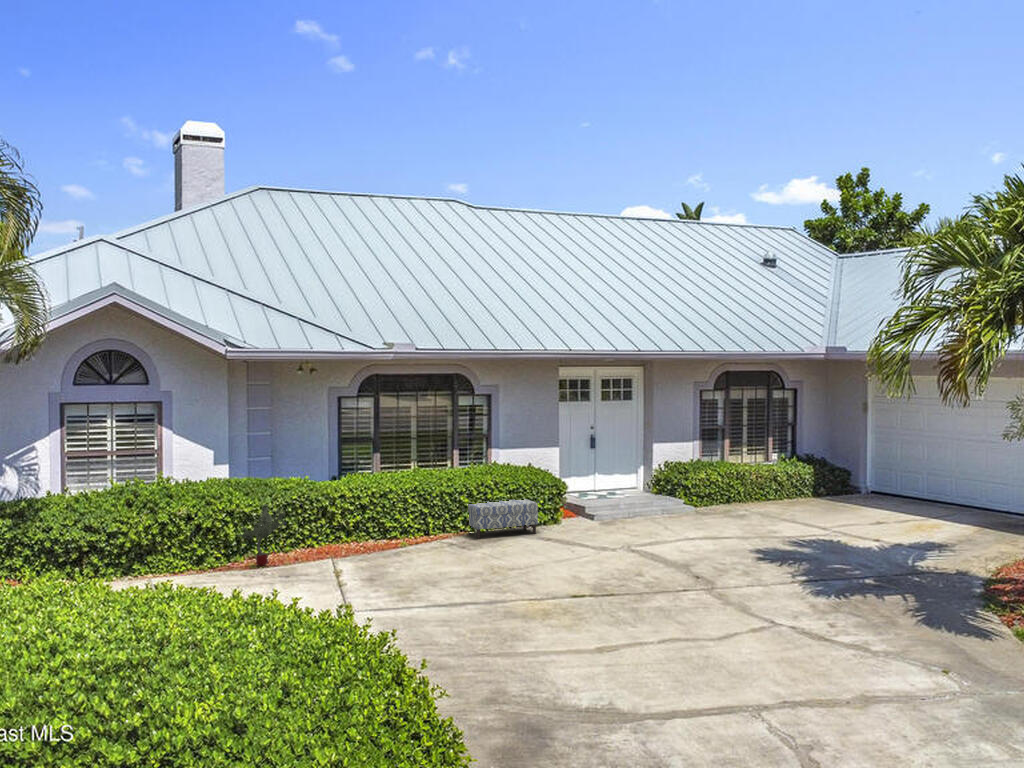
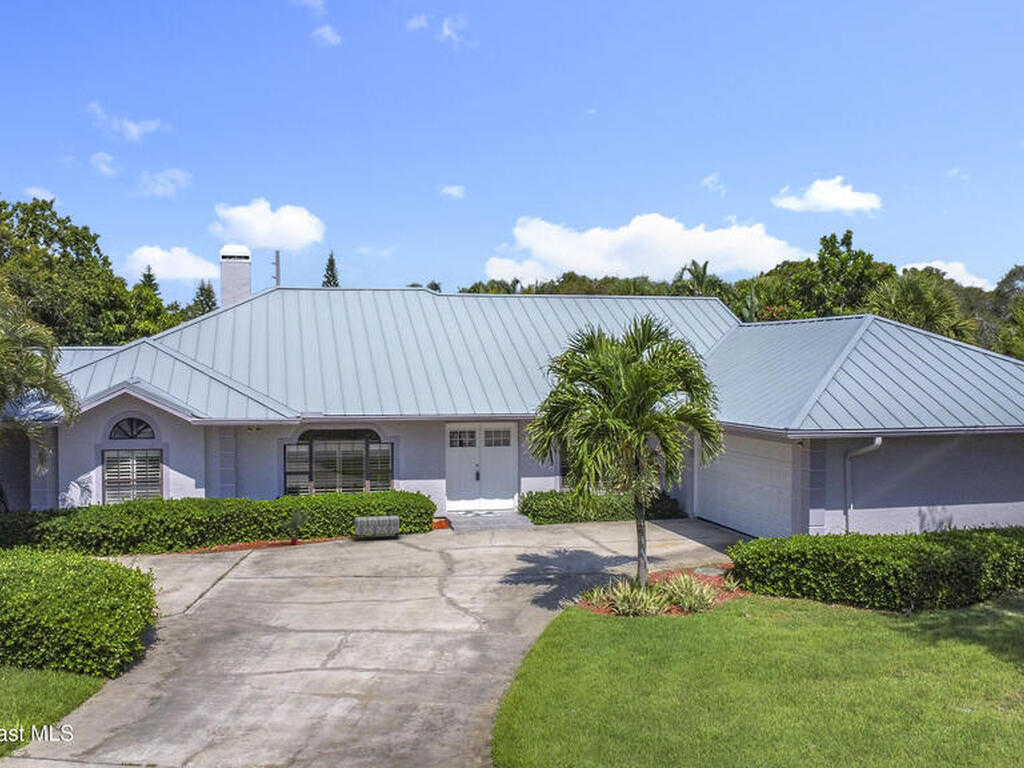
potted tree: present [237,504,285,566] -> present [280,510,308,545]

